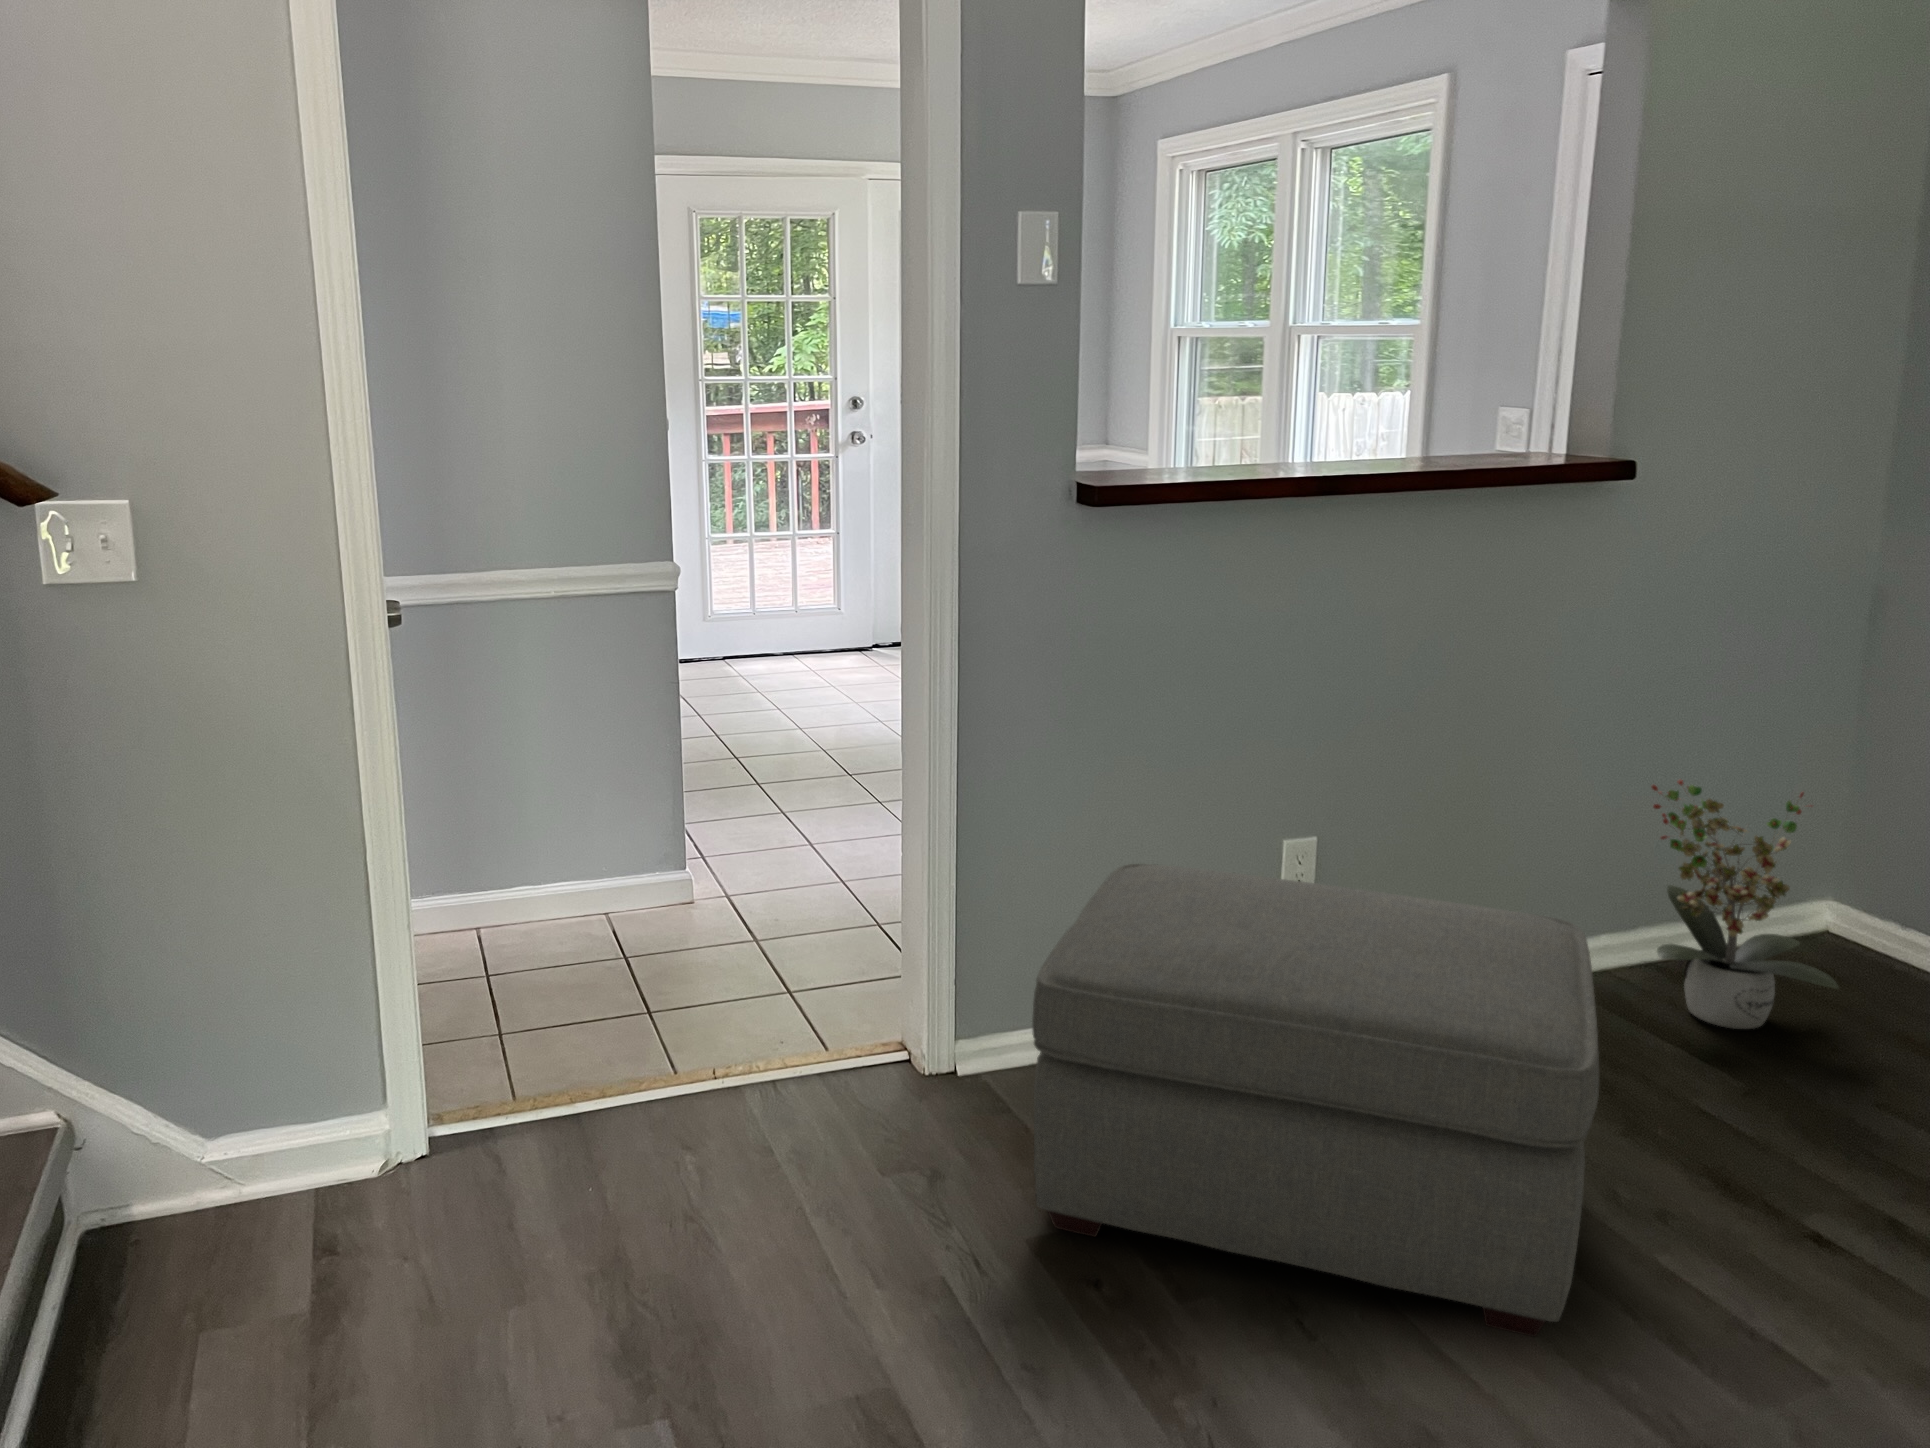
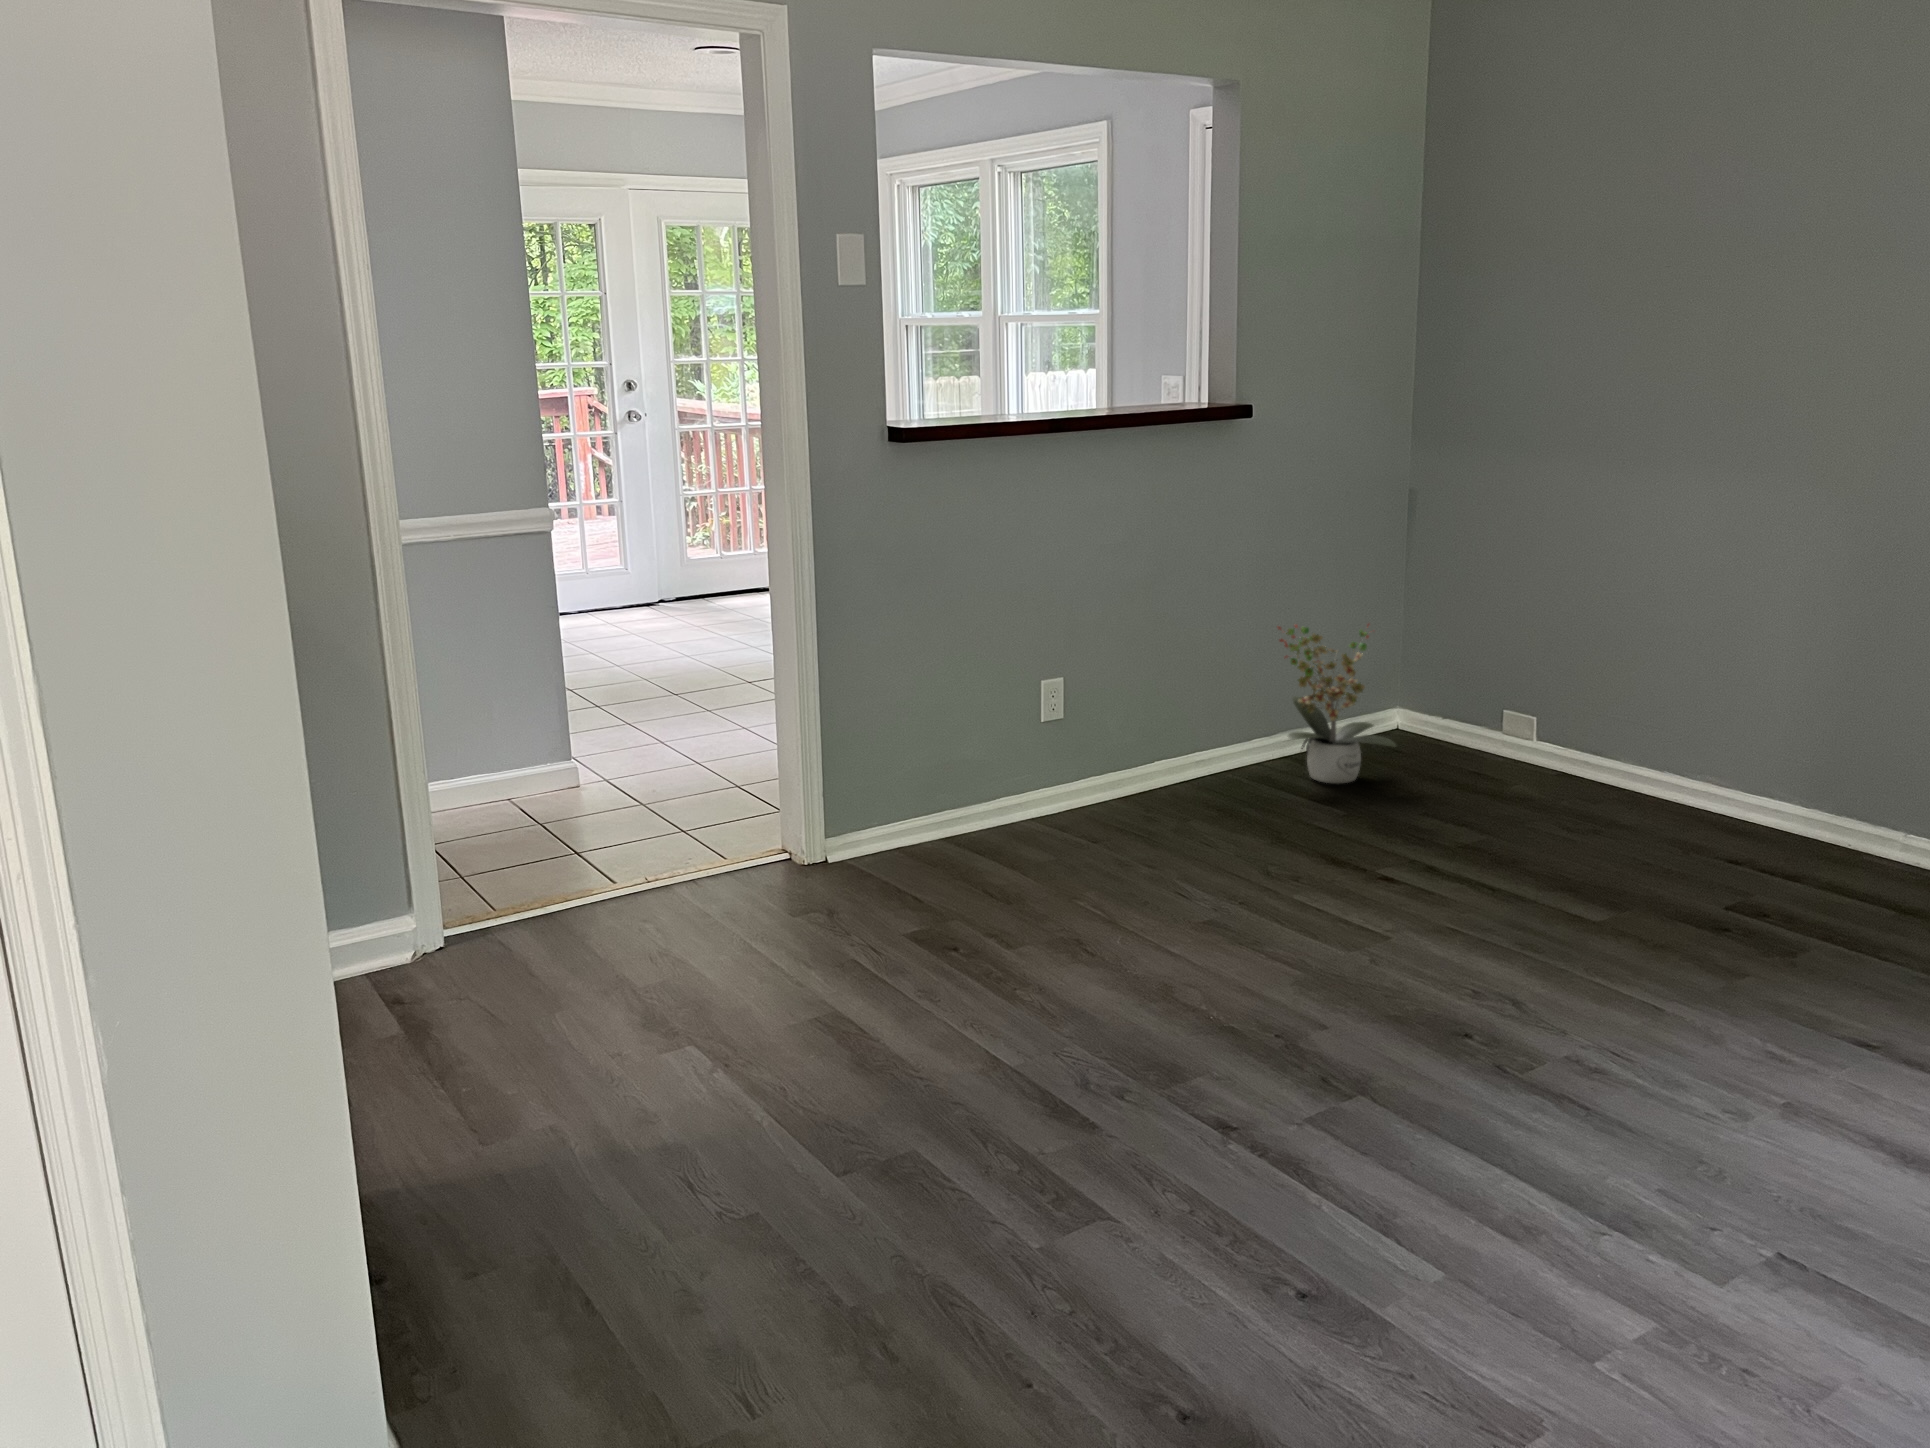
ottoman: present [1032,864,1599,1337] -> none [899,691,1249,940]

